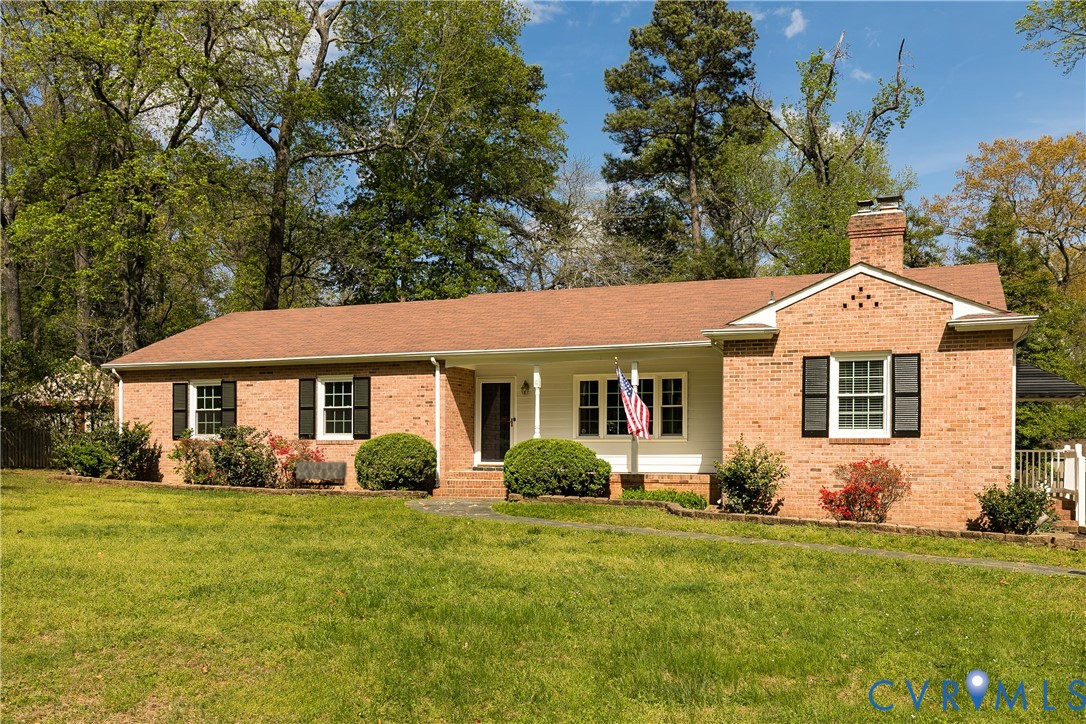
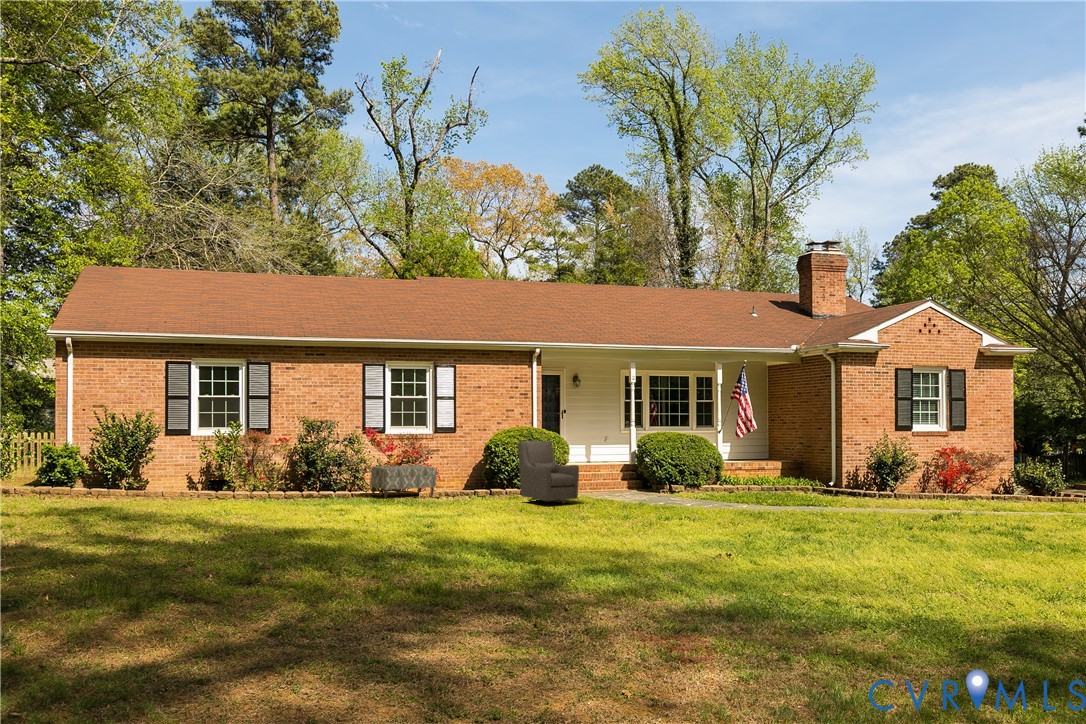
chair: none [362,443,404,495] -> present [518,441,579,505]

